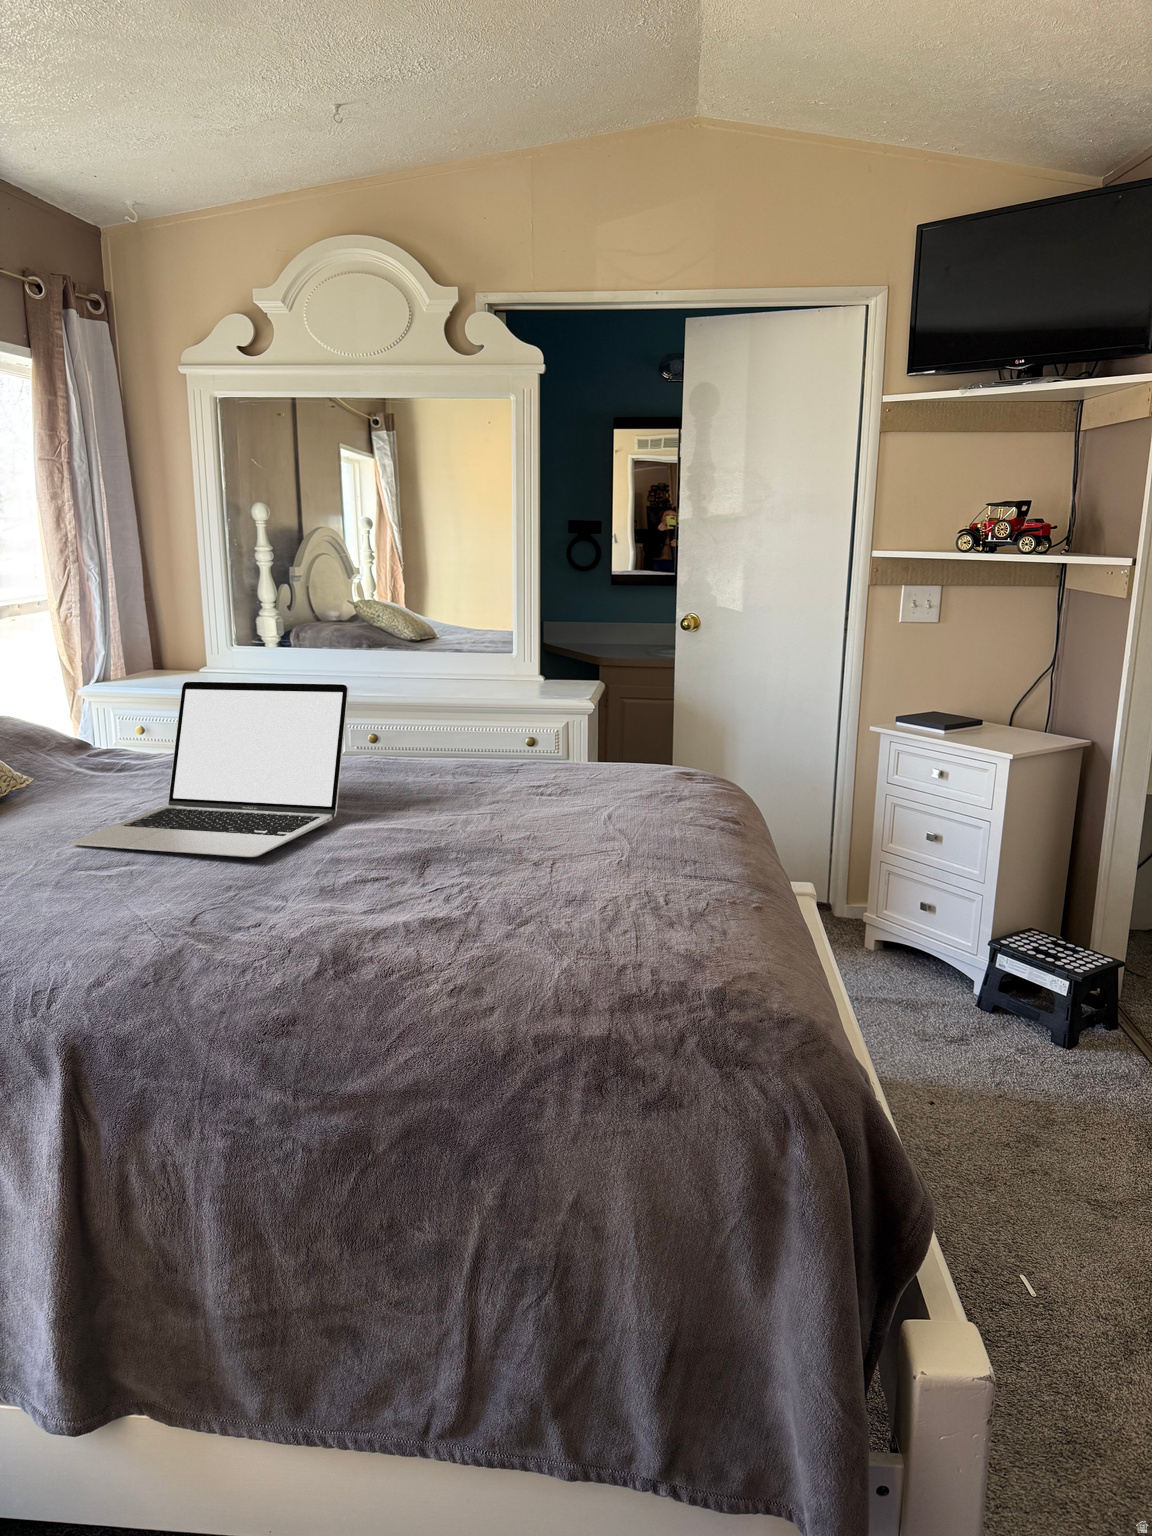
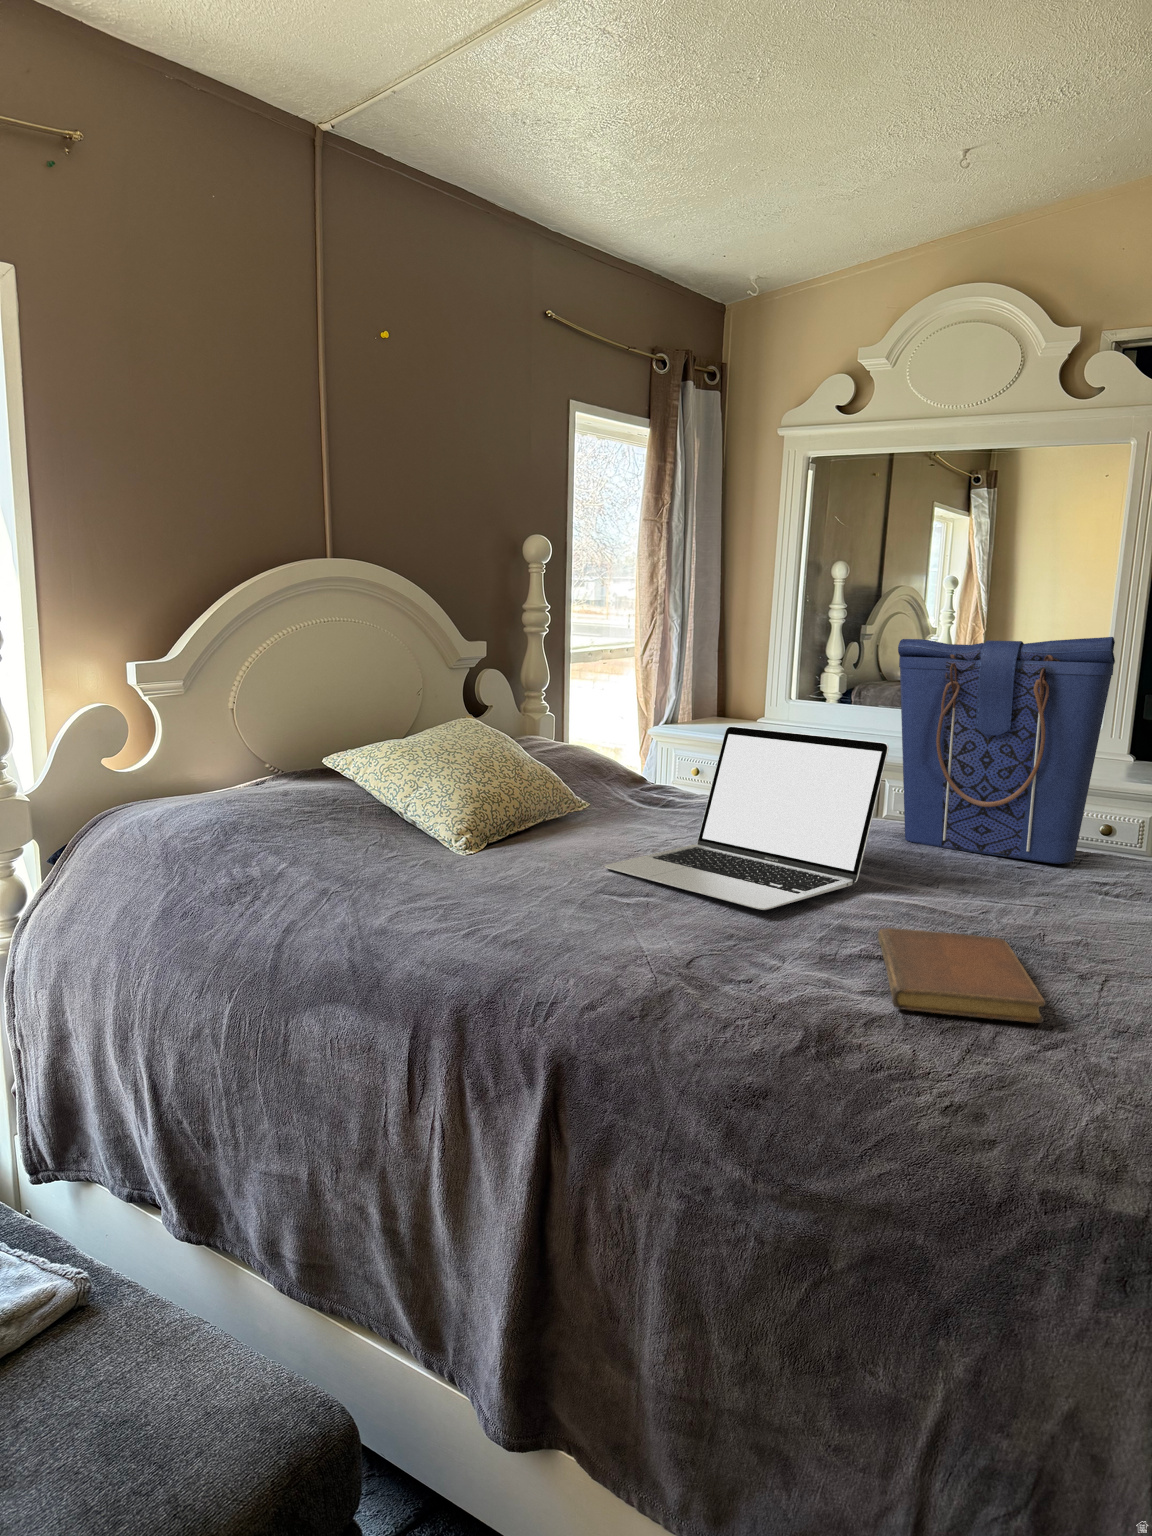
tote bag: none [341,575,523,774] -> present [898,637,1115,864]
notebook: none [366,843,512,919] -> present [878,928,1045,1023]

